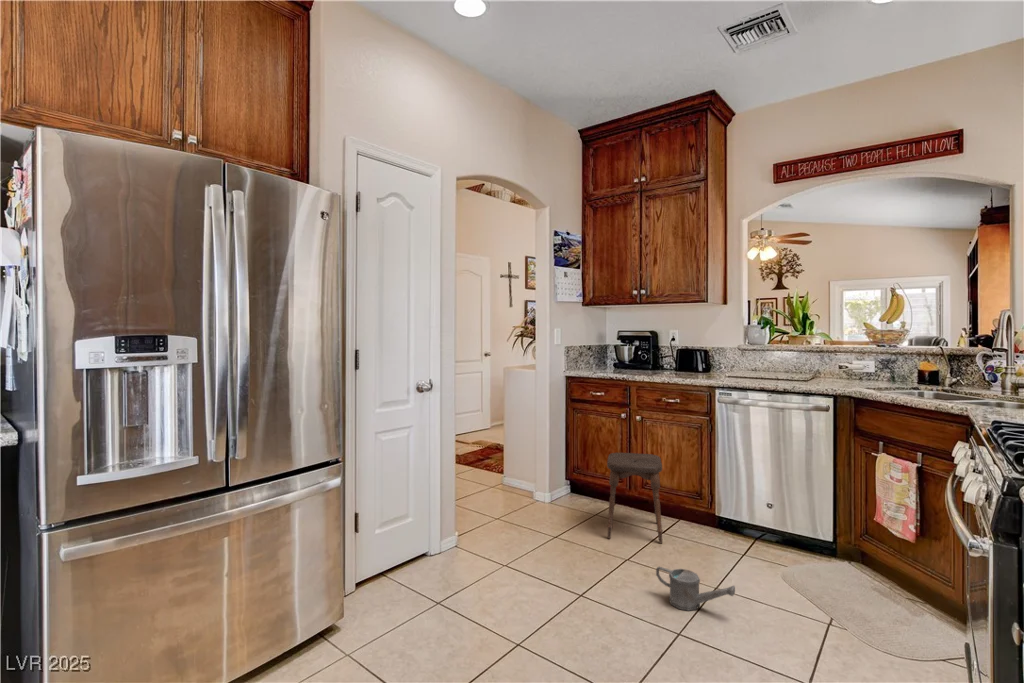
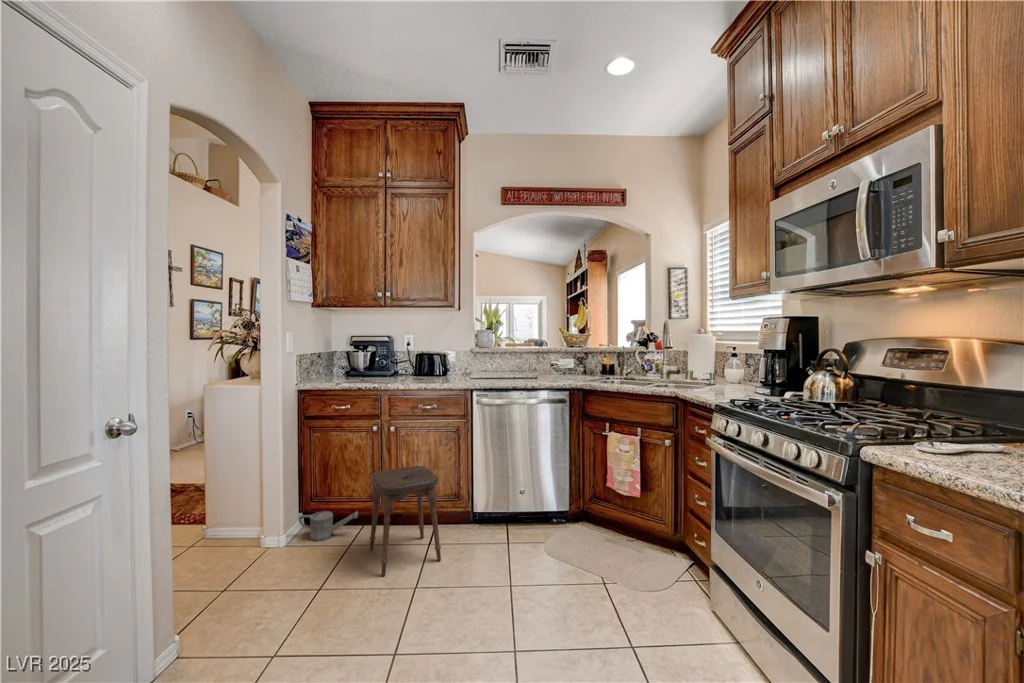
watering can: present [656,567,735,611] -> present [299,511,358,541]

